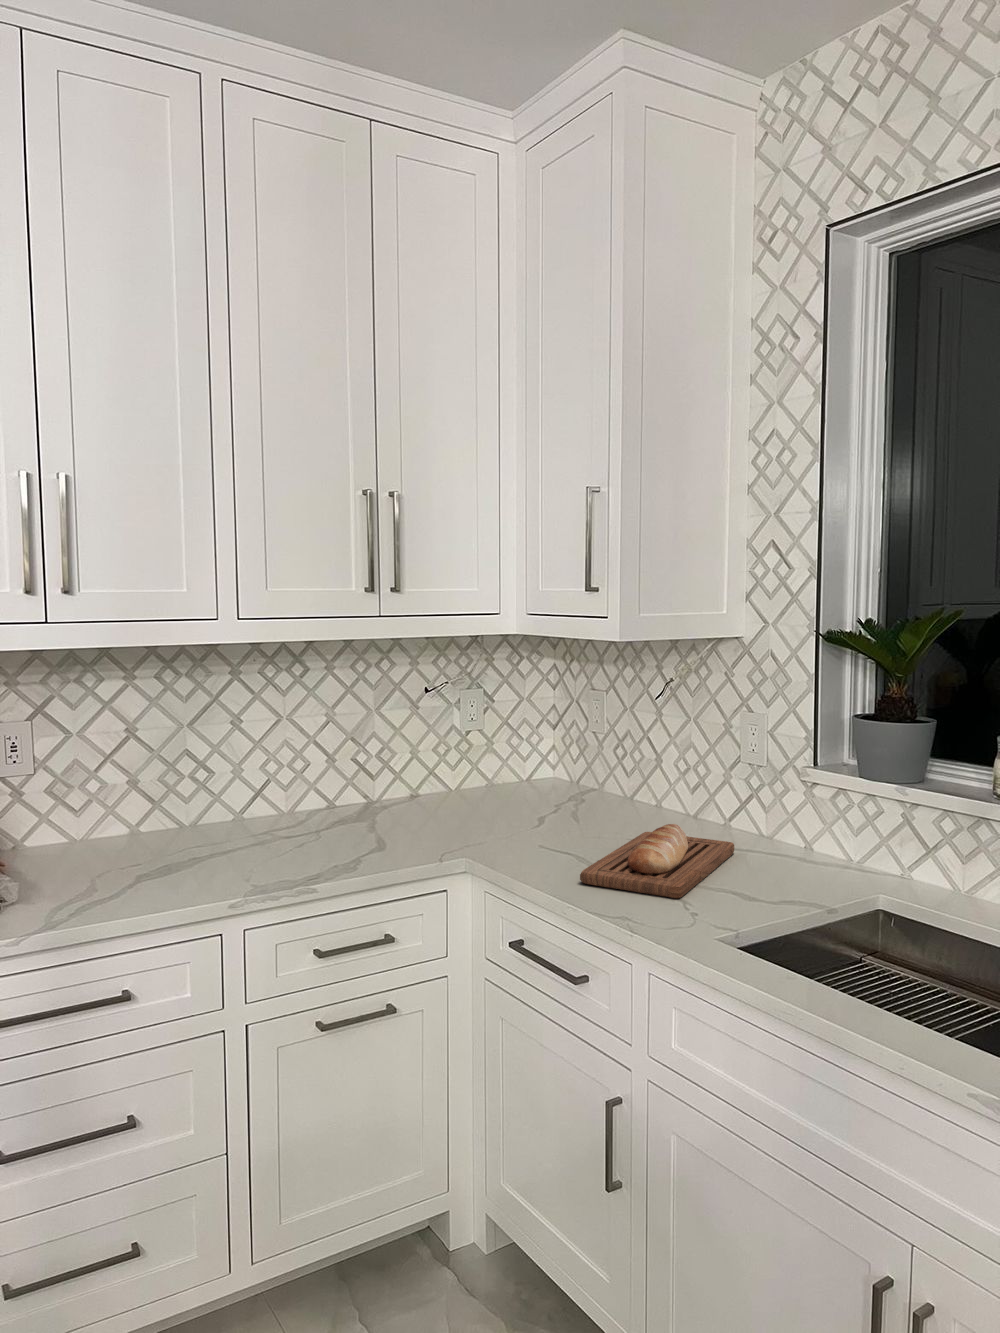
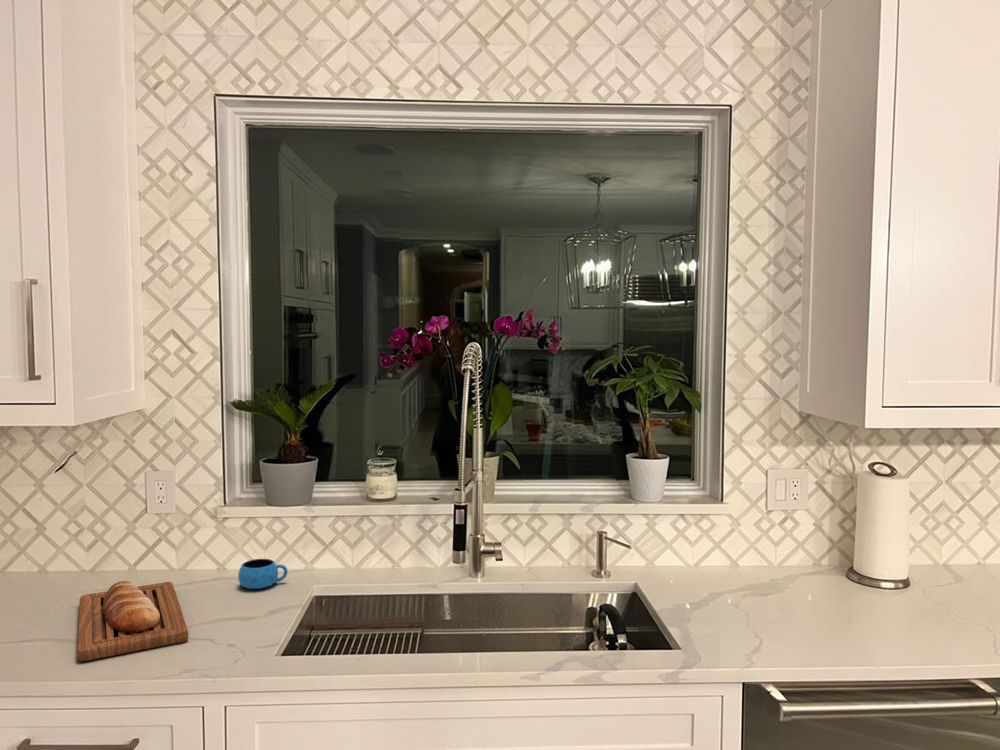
mug: none [797,841,859,879] -> present [238,559,288,589]

